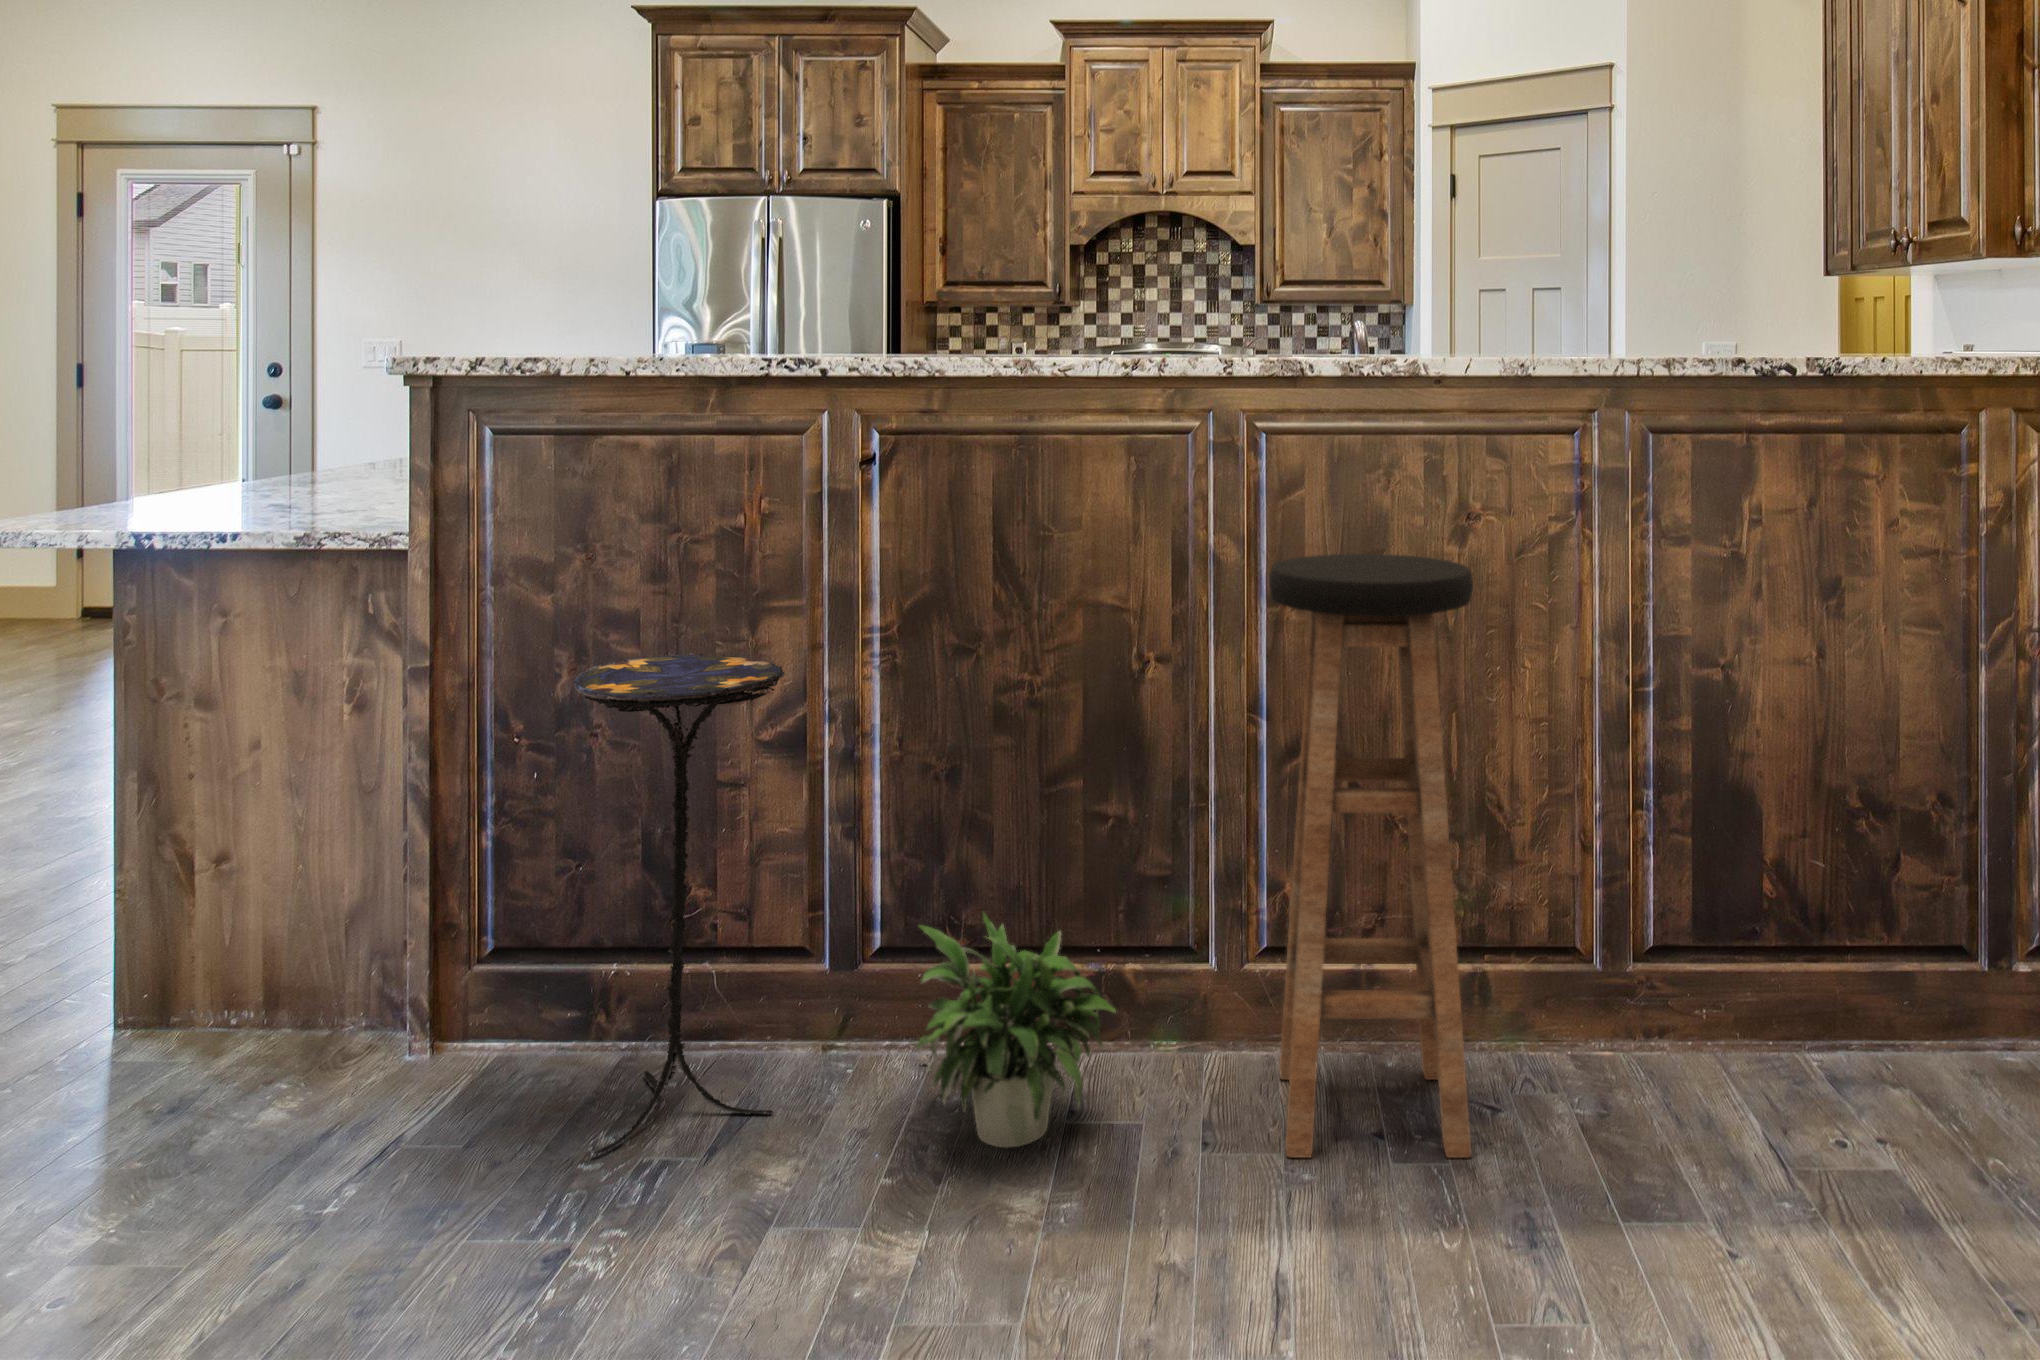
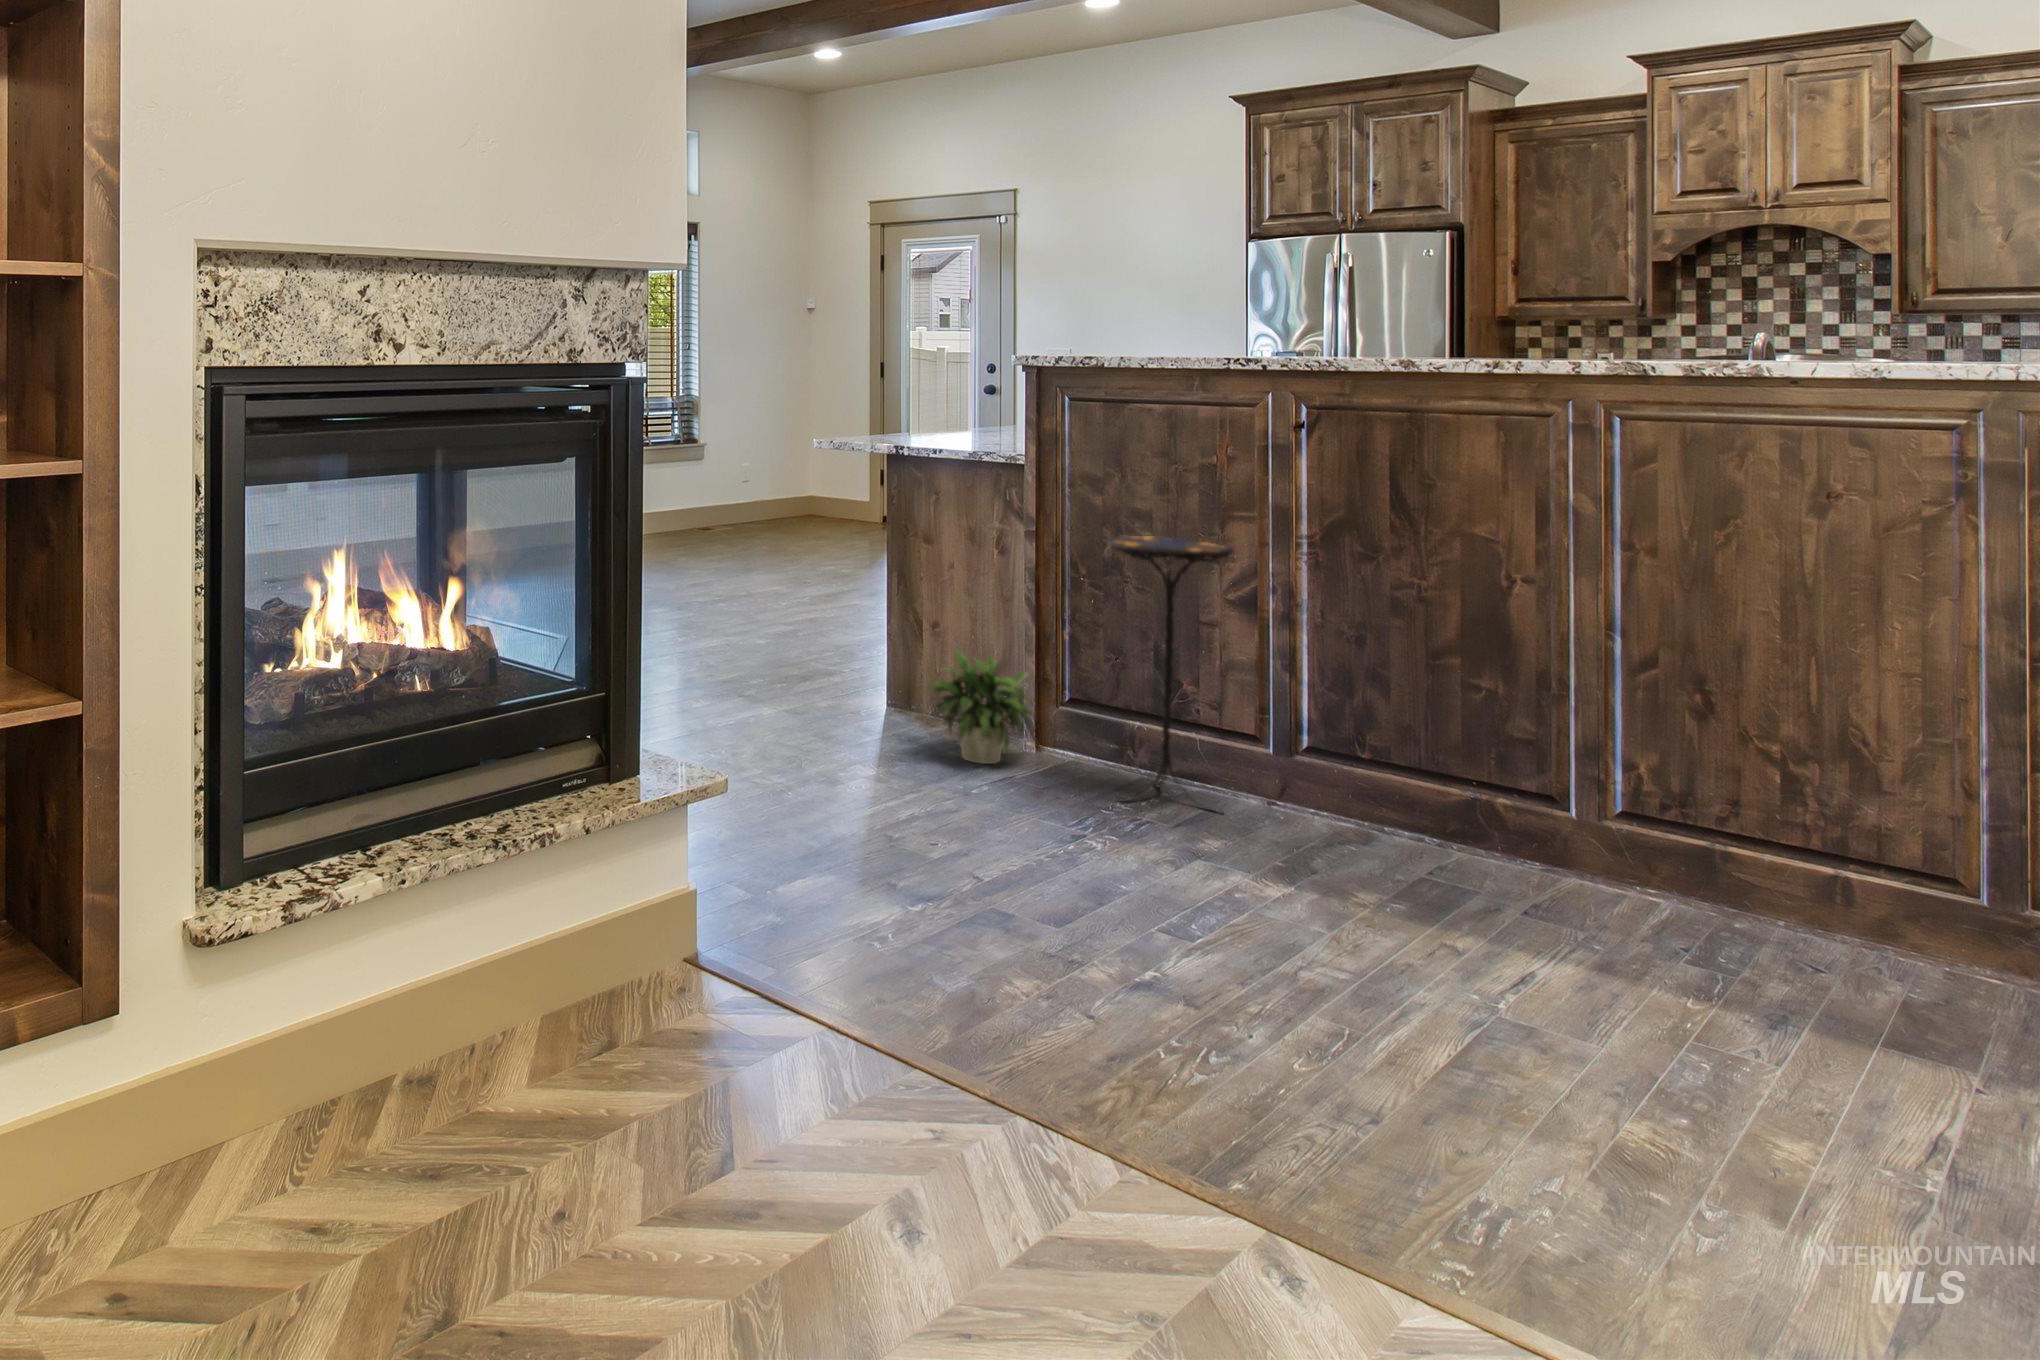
bar stool: present [1269,554,1473,1158] -> none [1587,513,1788,968]
potted plant: present [916,913,1116,1148] -> present [930,650,1032,764]

